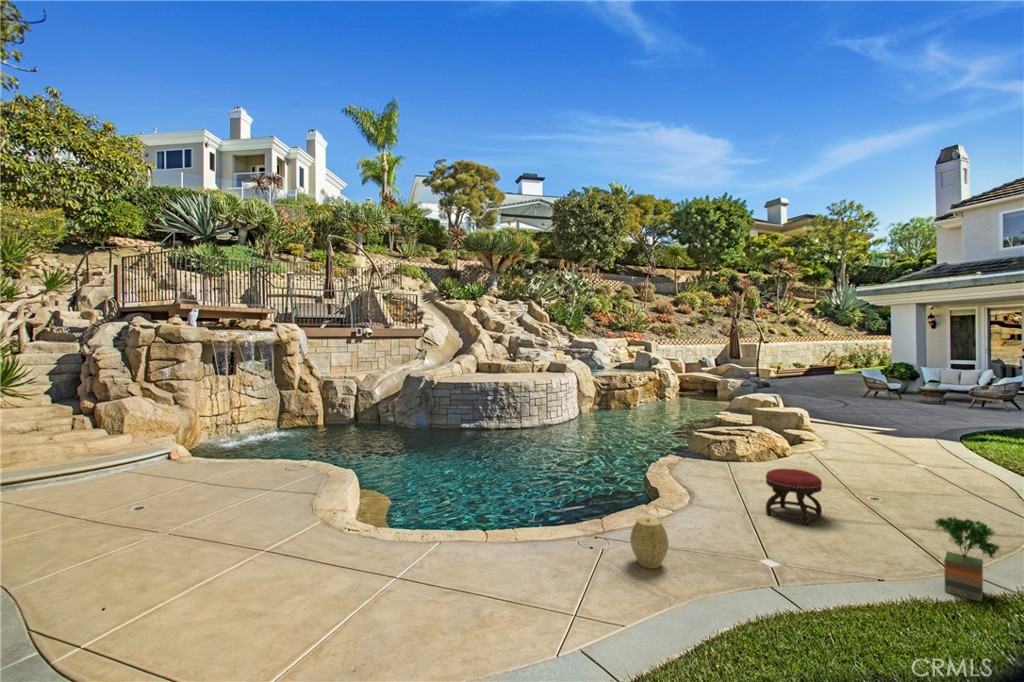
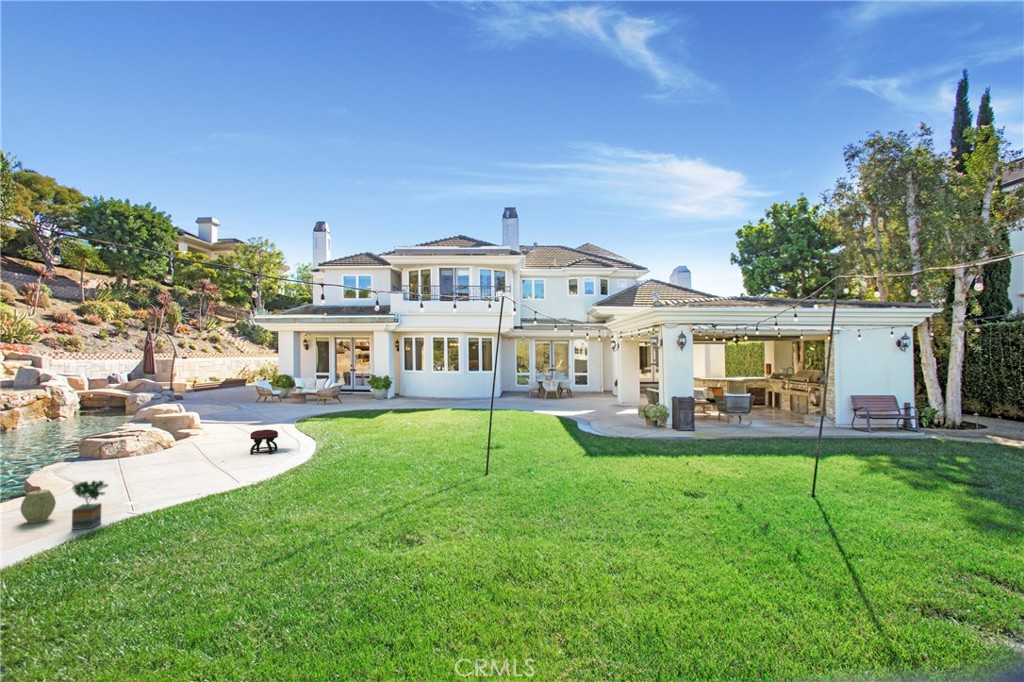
ottoman: present [766,469,822,525] -> present [250,430,278,455]
potted tree: present [934,517,1000,602] -> present [72,481,108,530]

